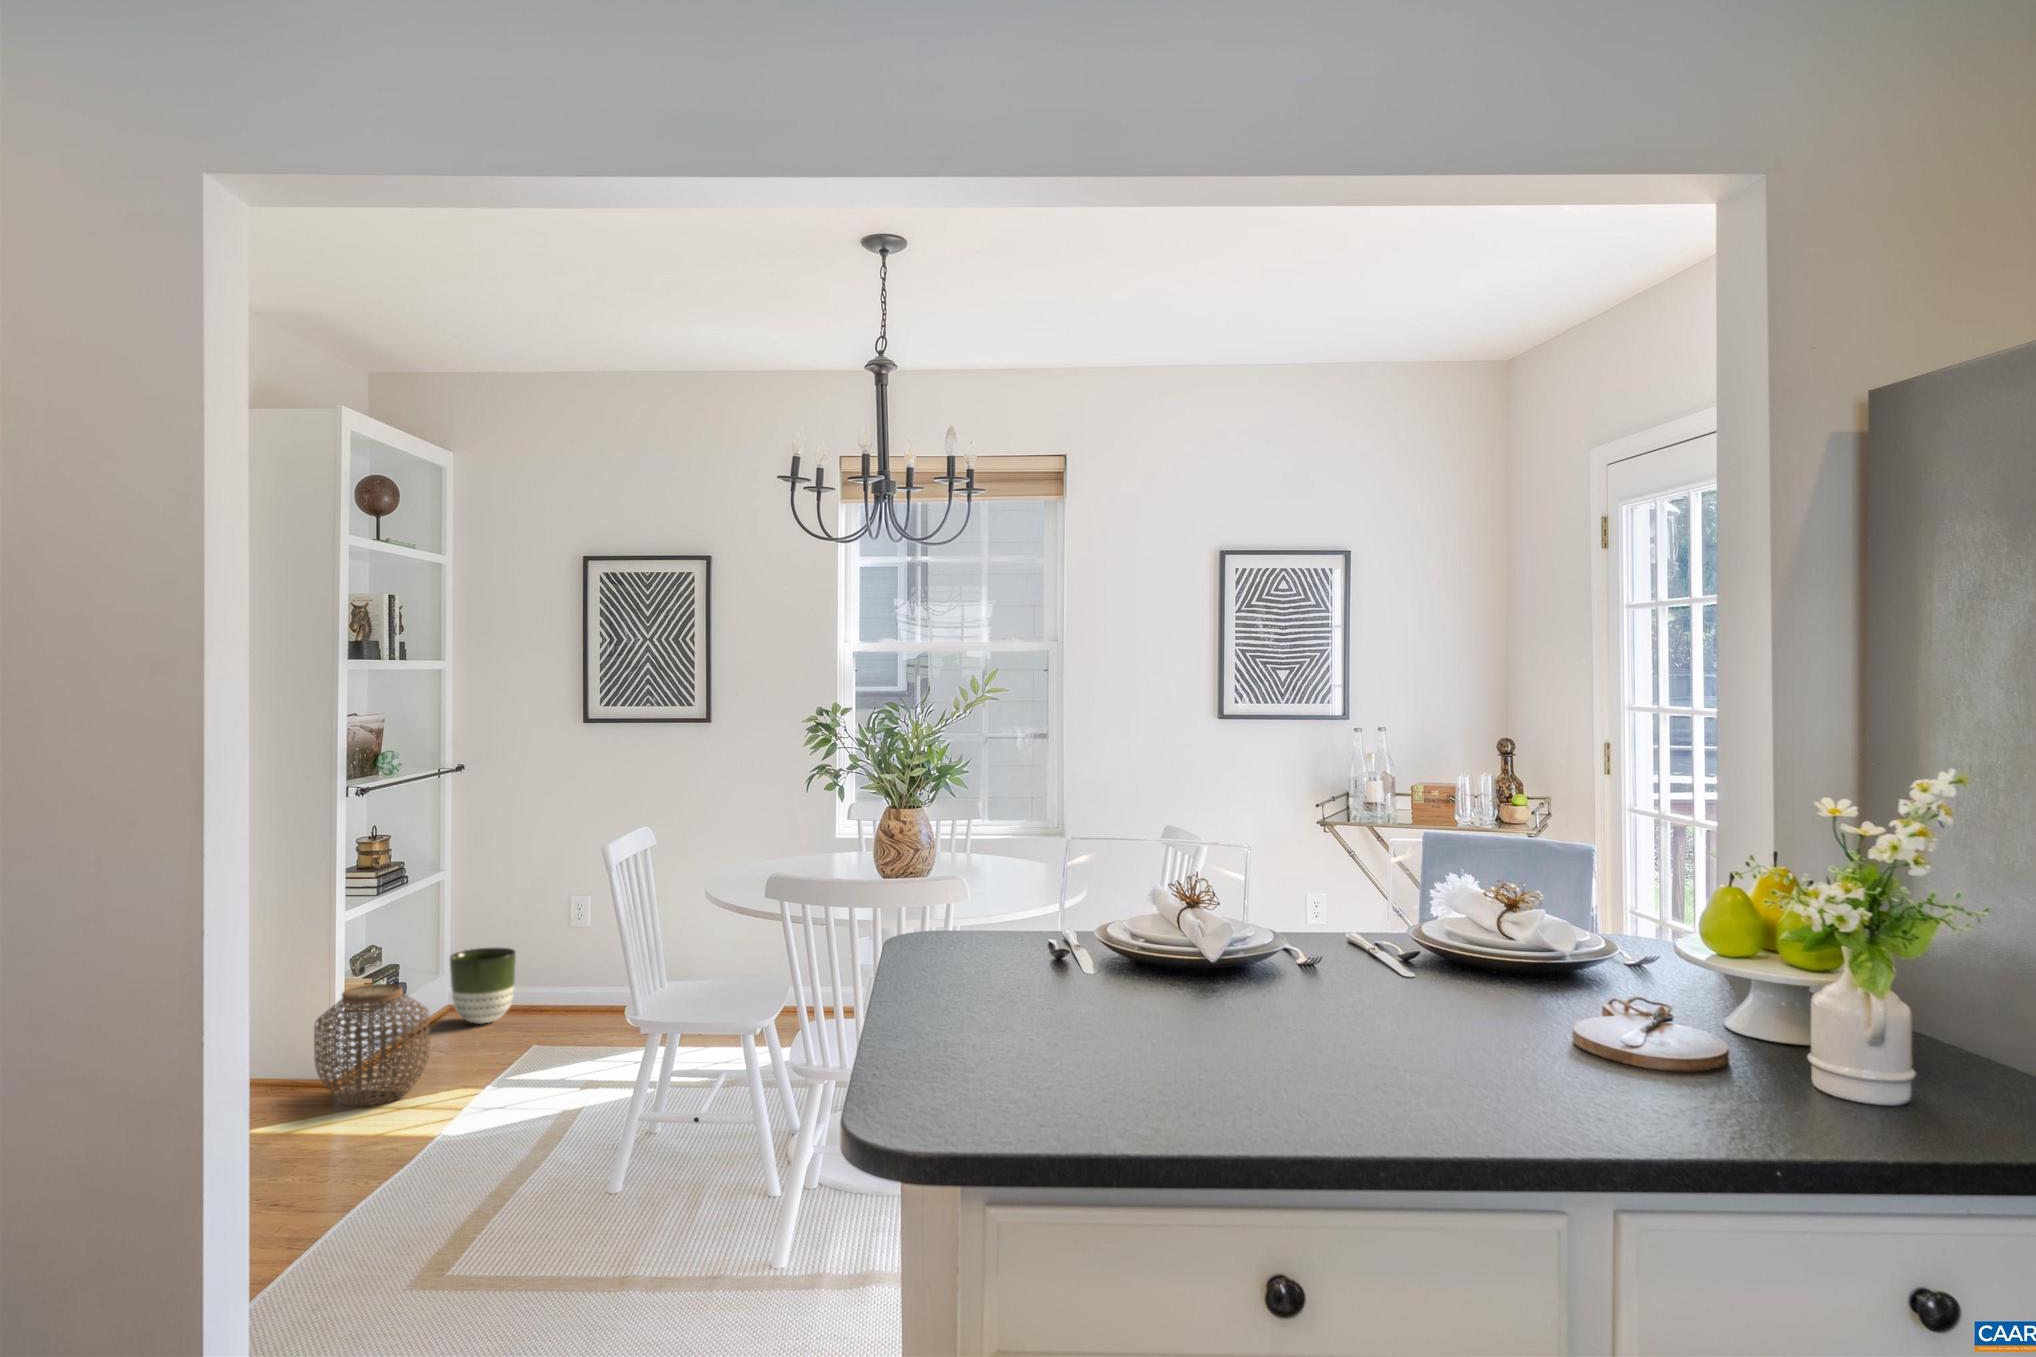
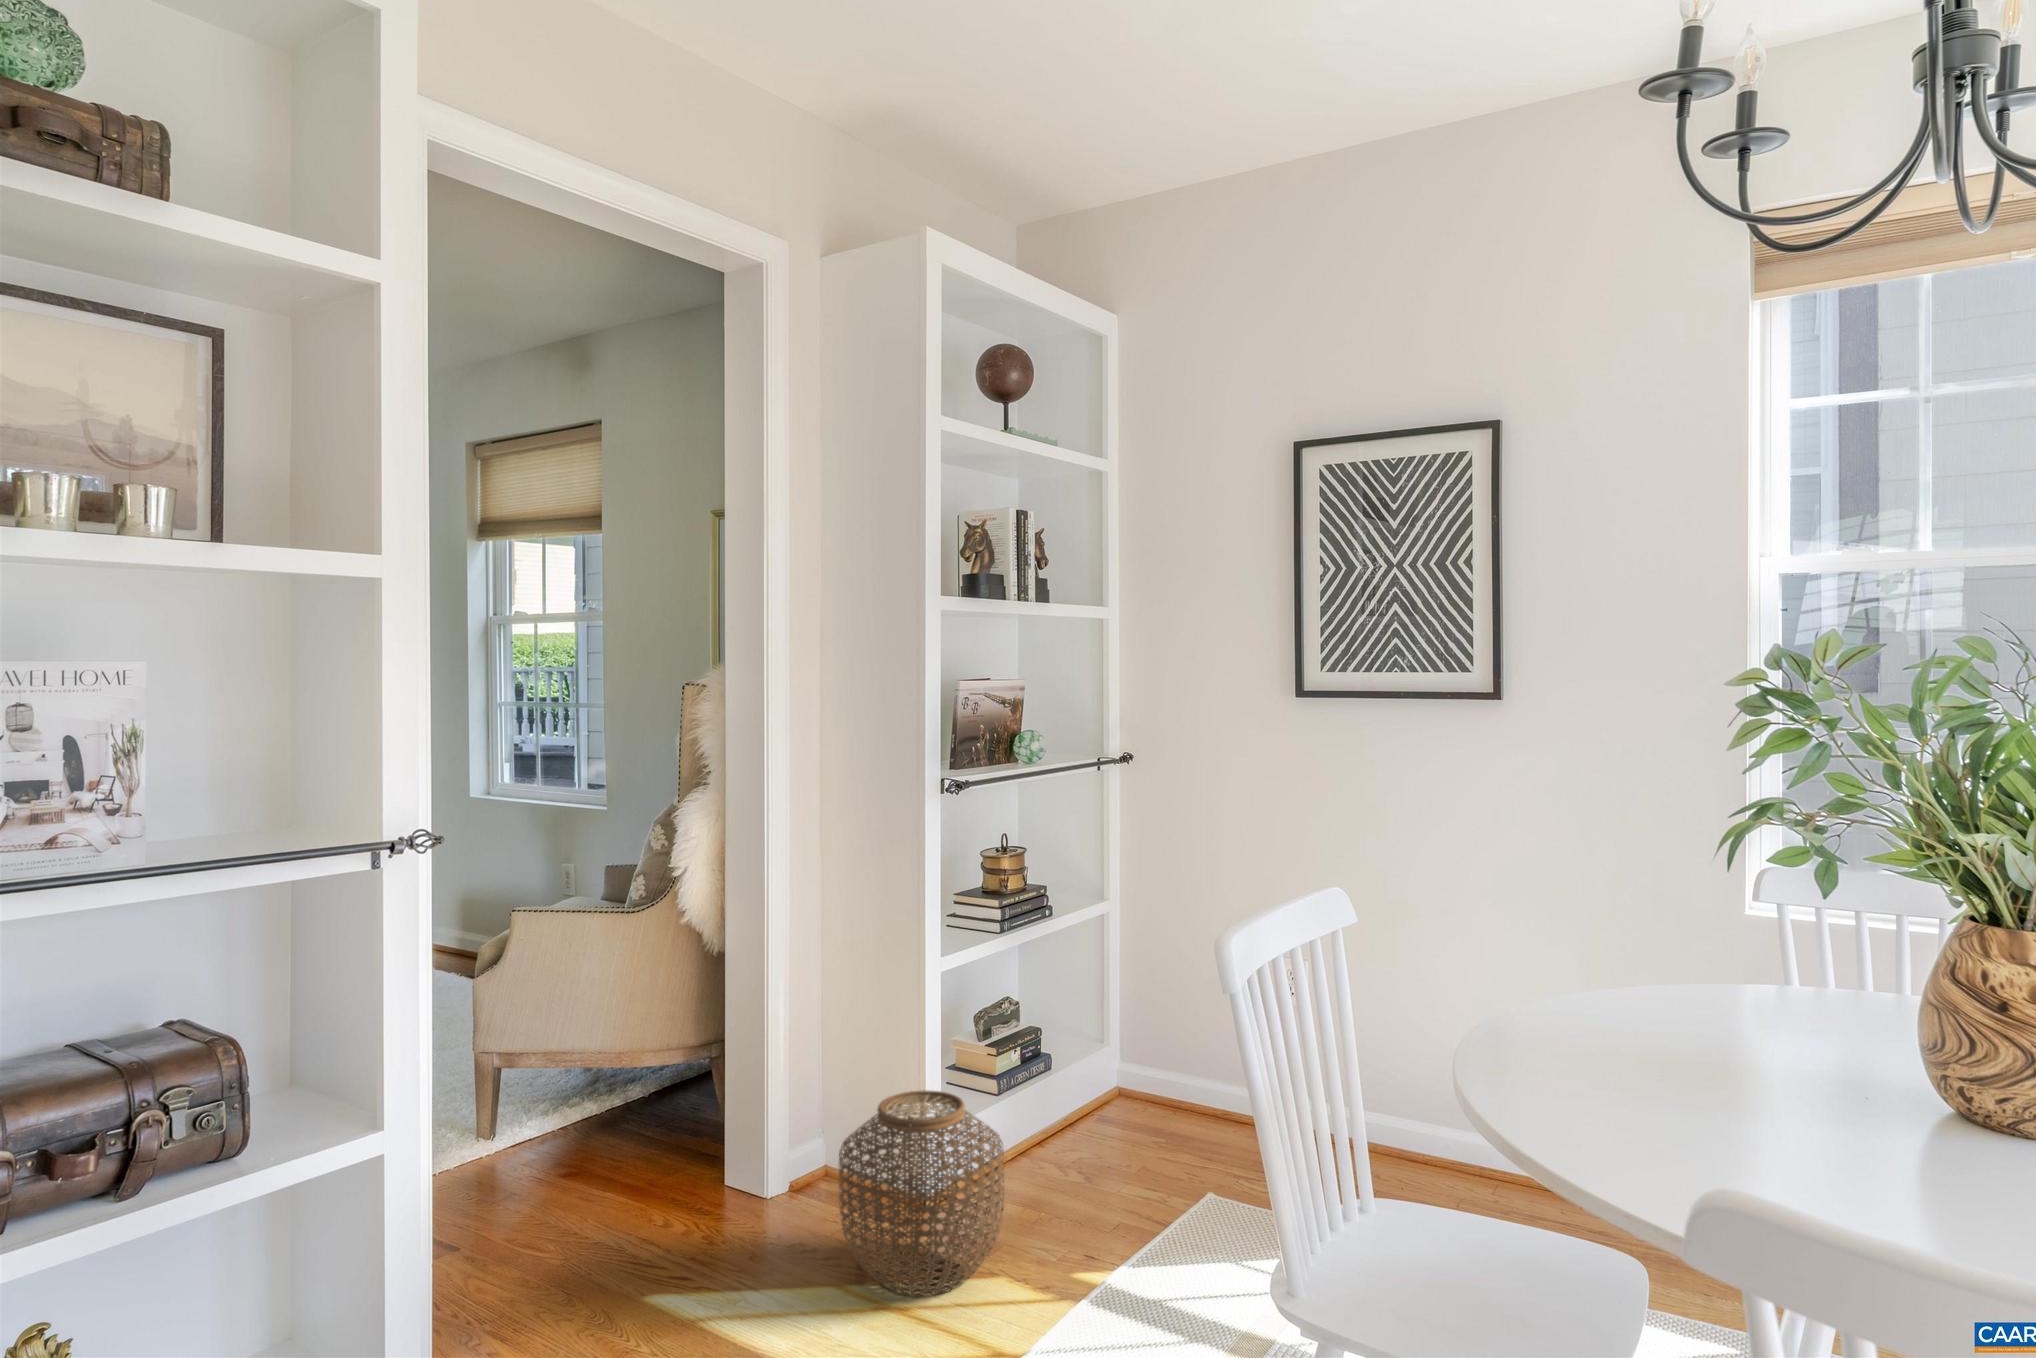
planter: present [450,948,516,1024] -> none [1107,1016,1197,1131]

